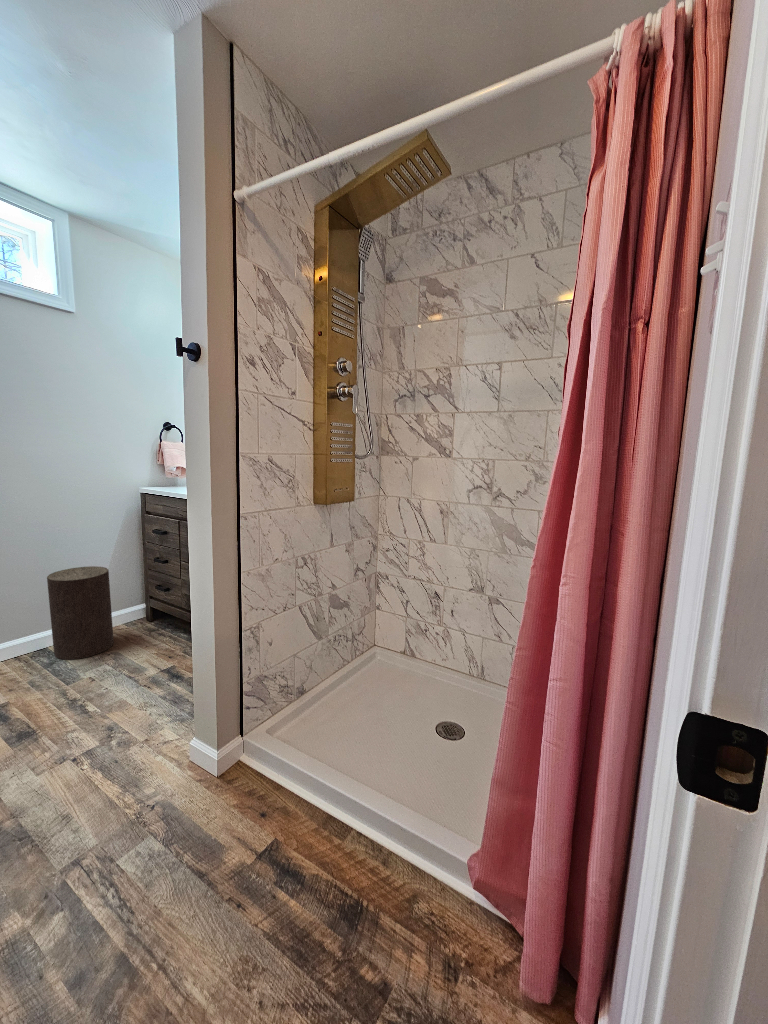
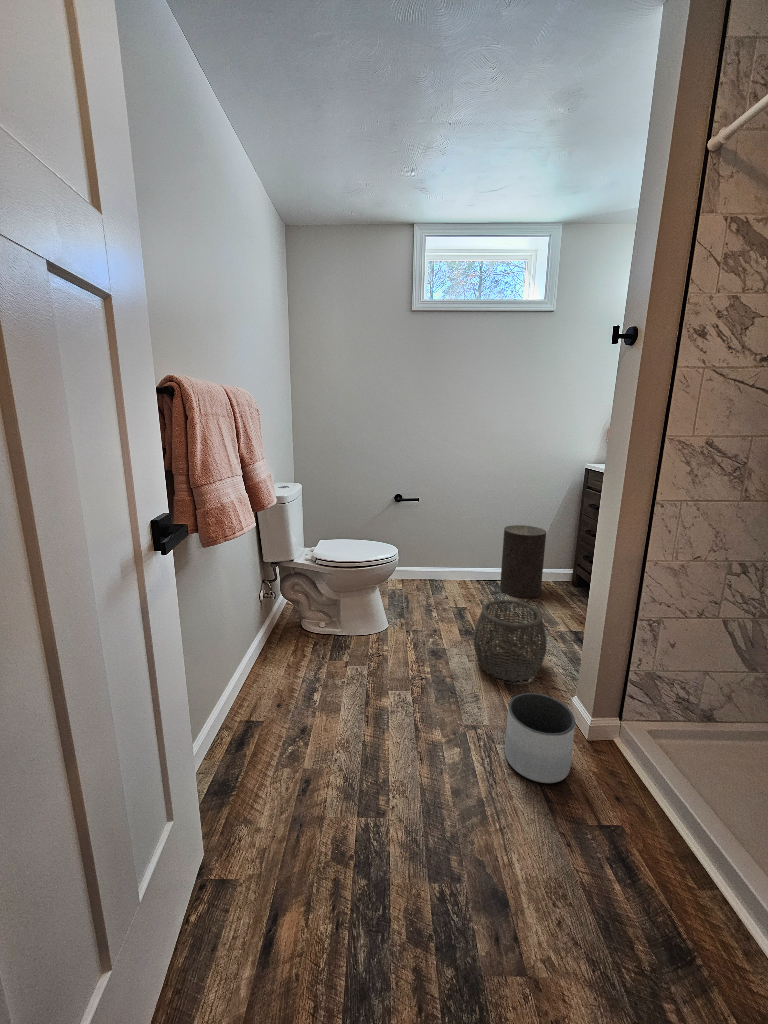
woven basket: none [36,661,148,777] -> present [474,600,547,682]
planter: none [127,755,213,875] -> present [505,693,575,783]

